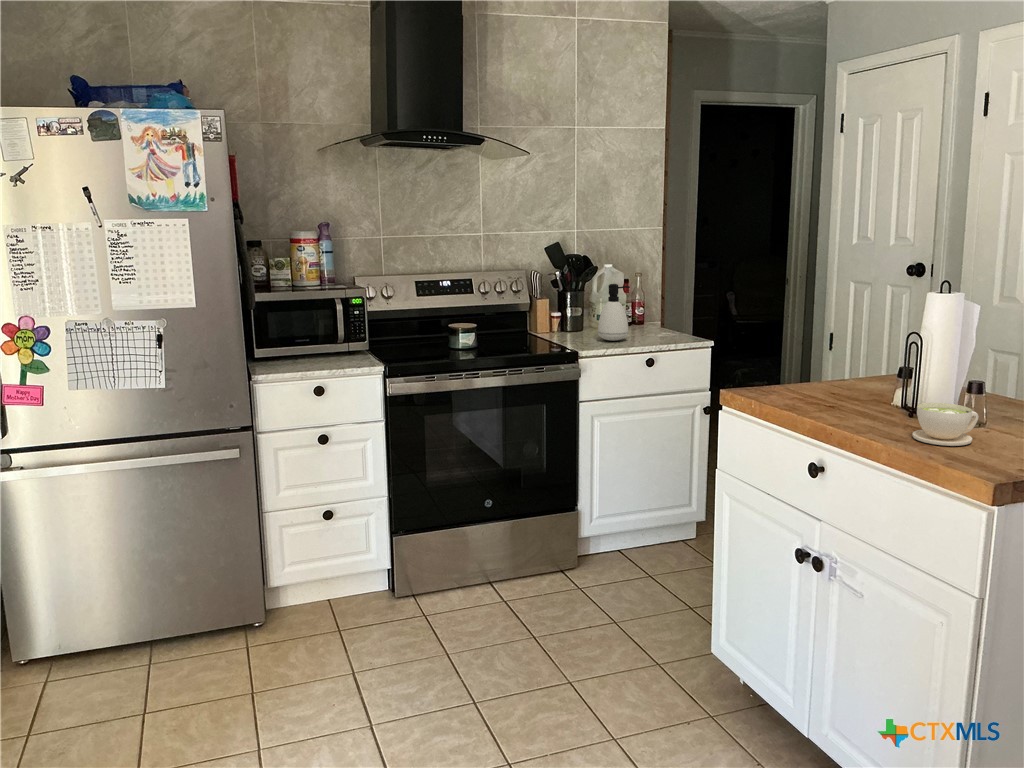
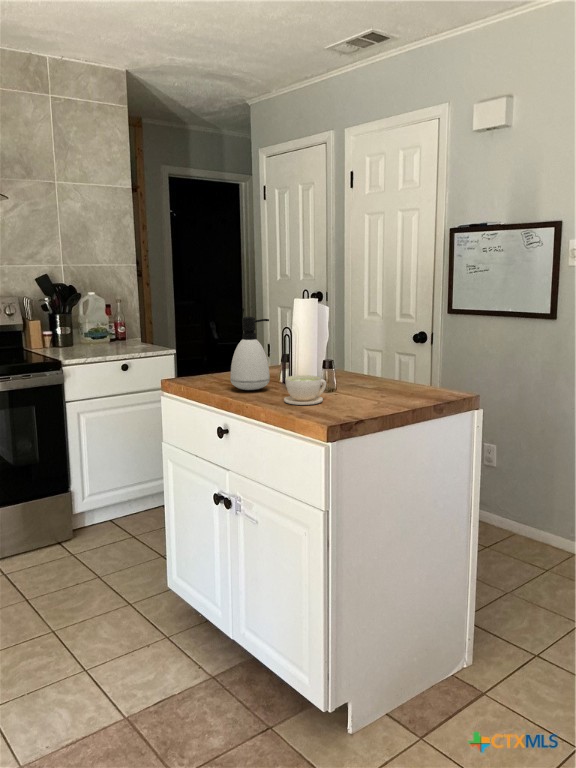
soap dispenser: present [598,284,630,341] -> present [230,316,270,390]

